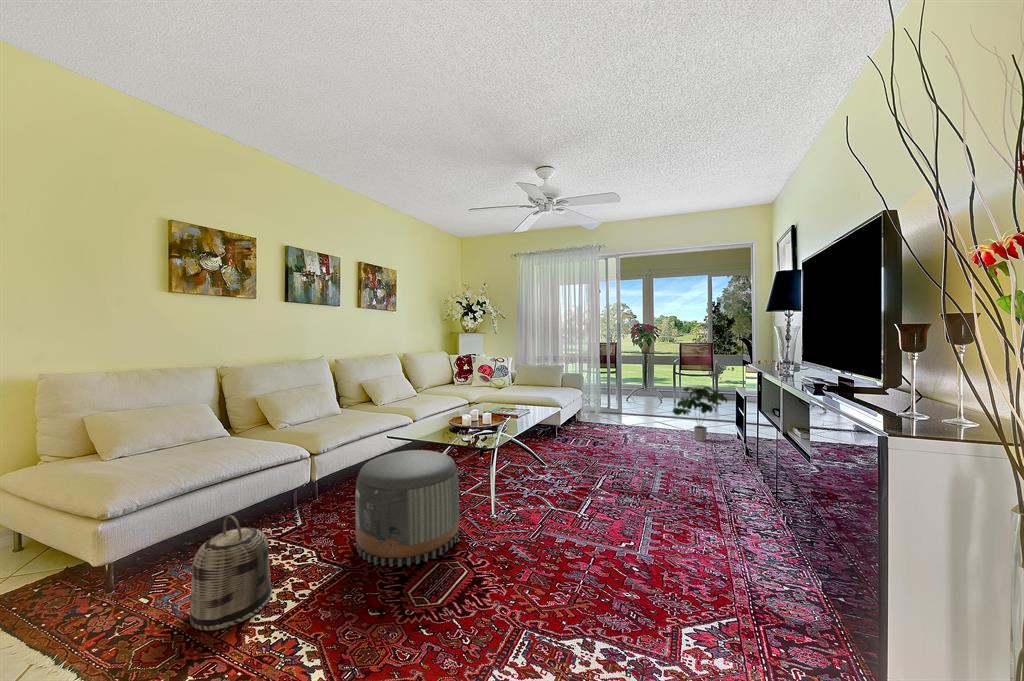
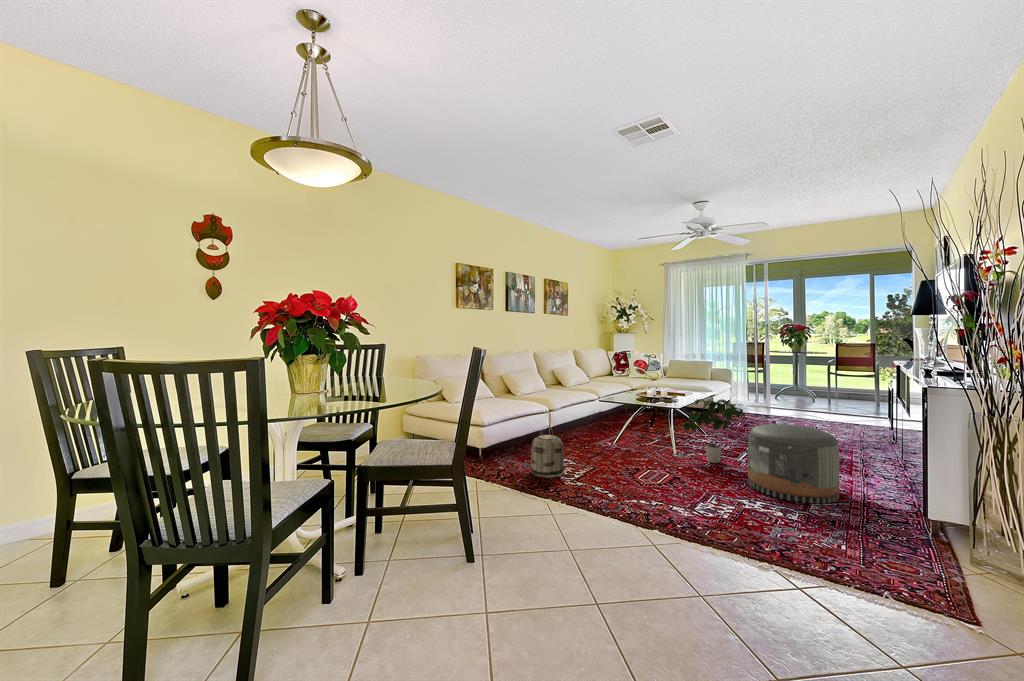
potted plant: present [673,387,727,441] -> present [682,399,746,463]
pouf: present [355,450,459,567] -> present [748,424,840,503]

